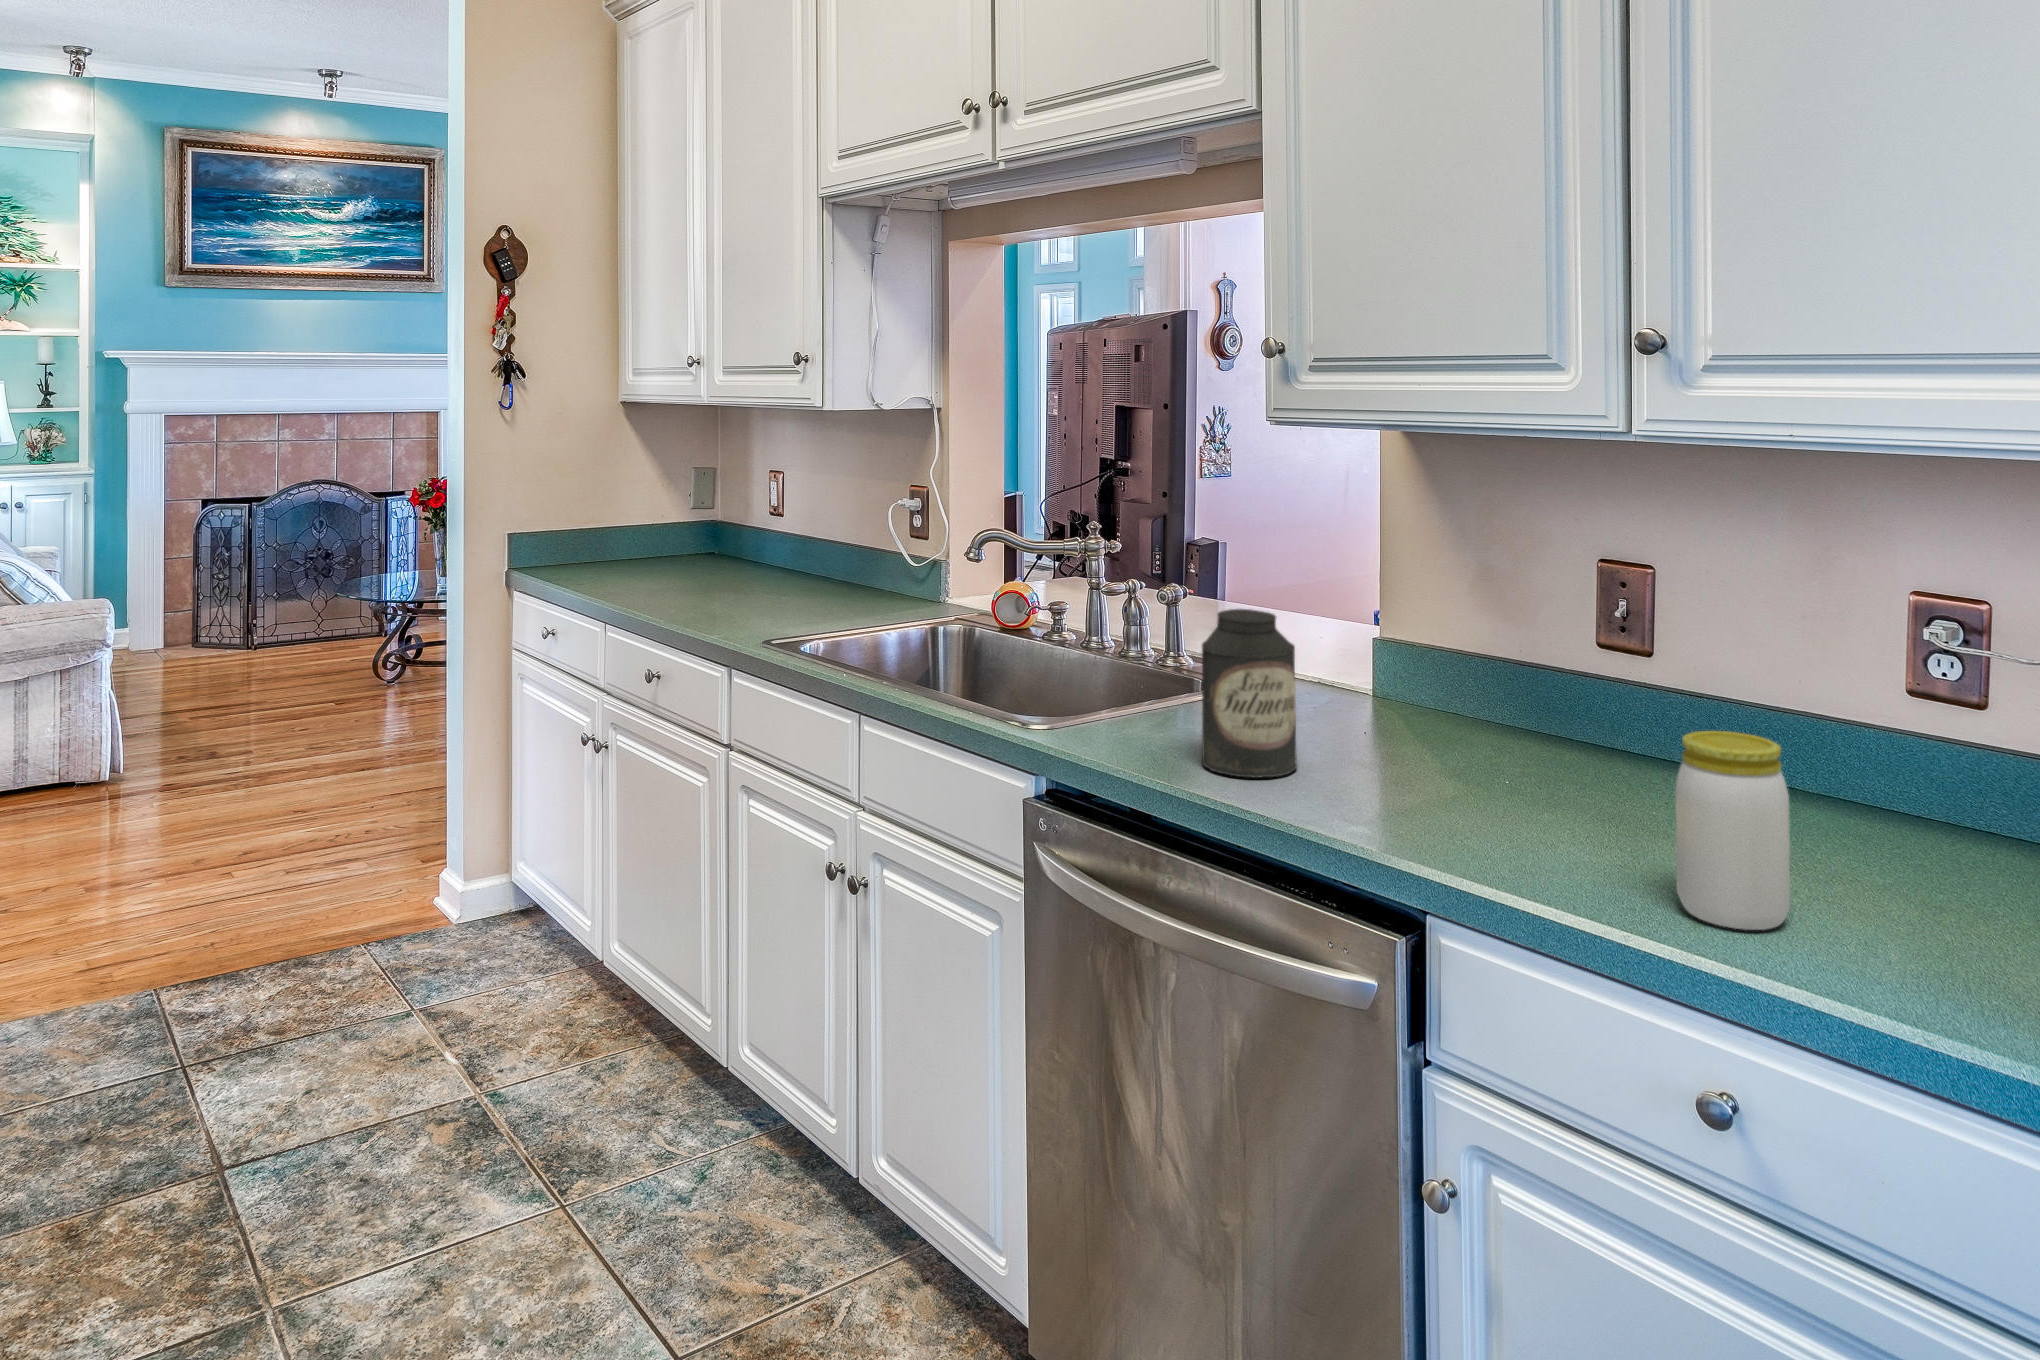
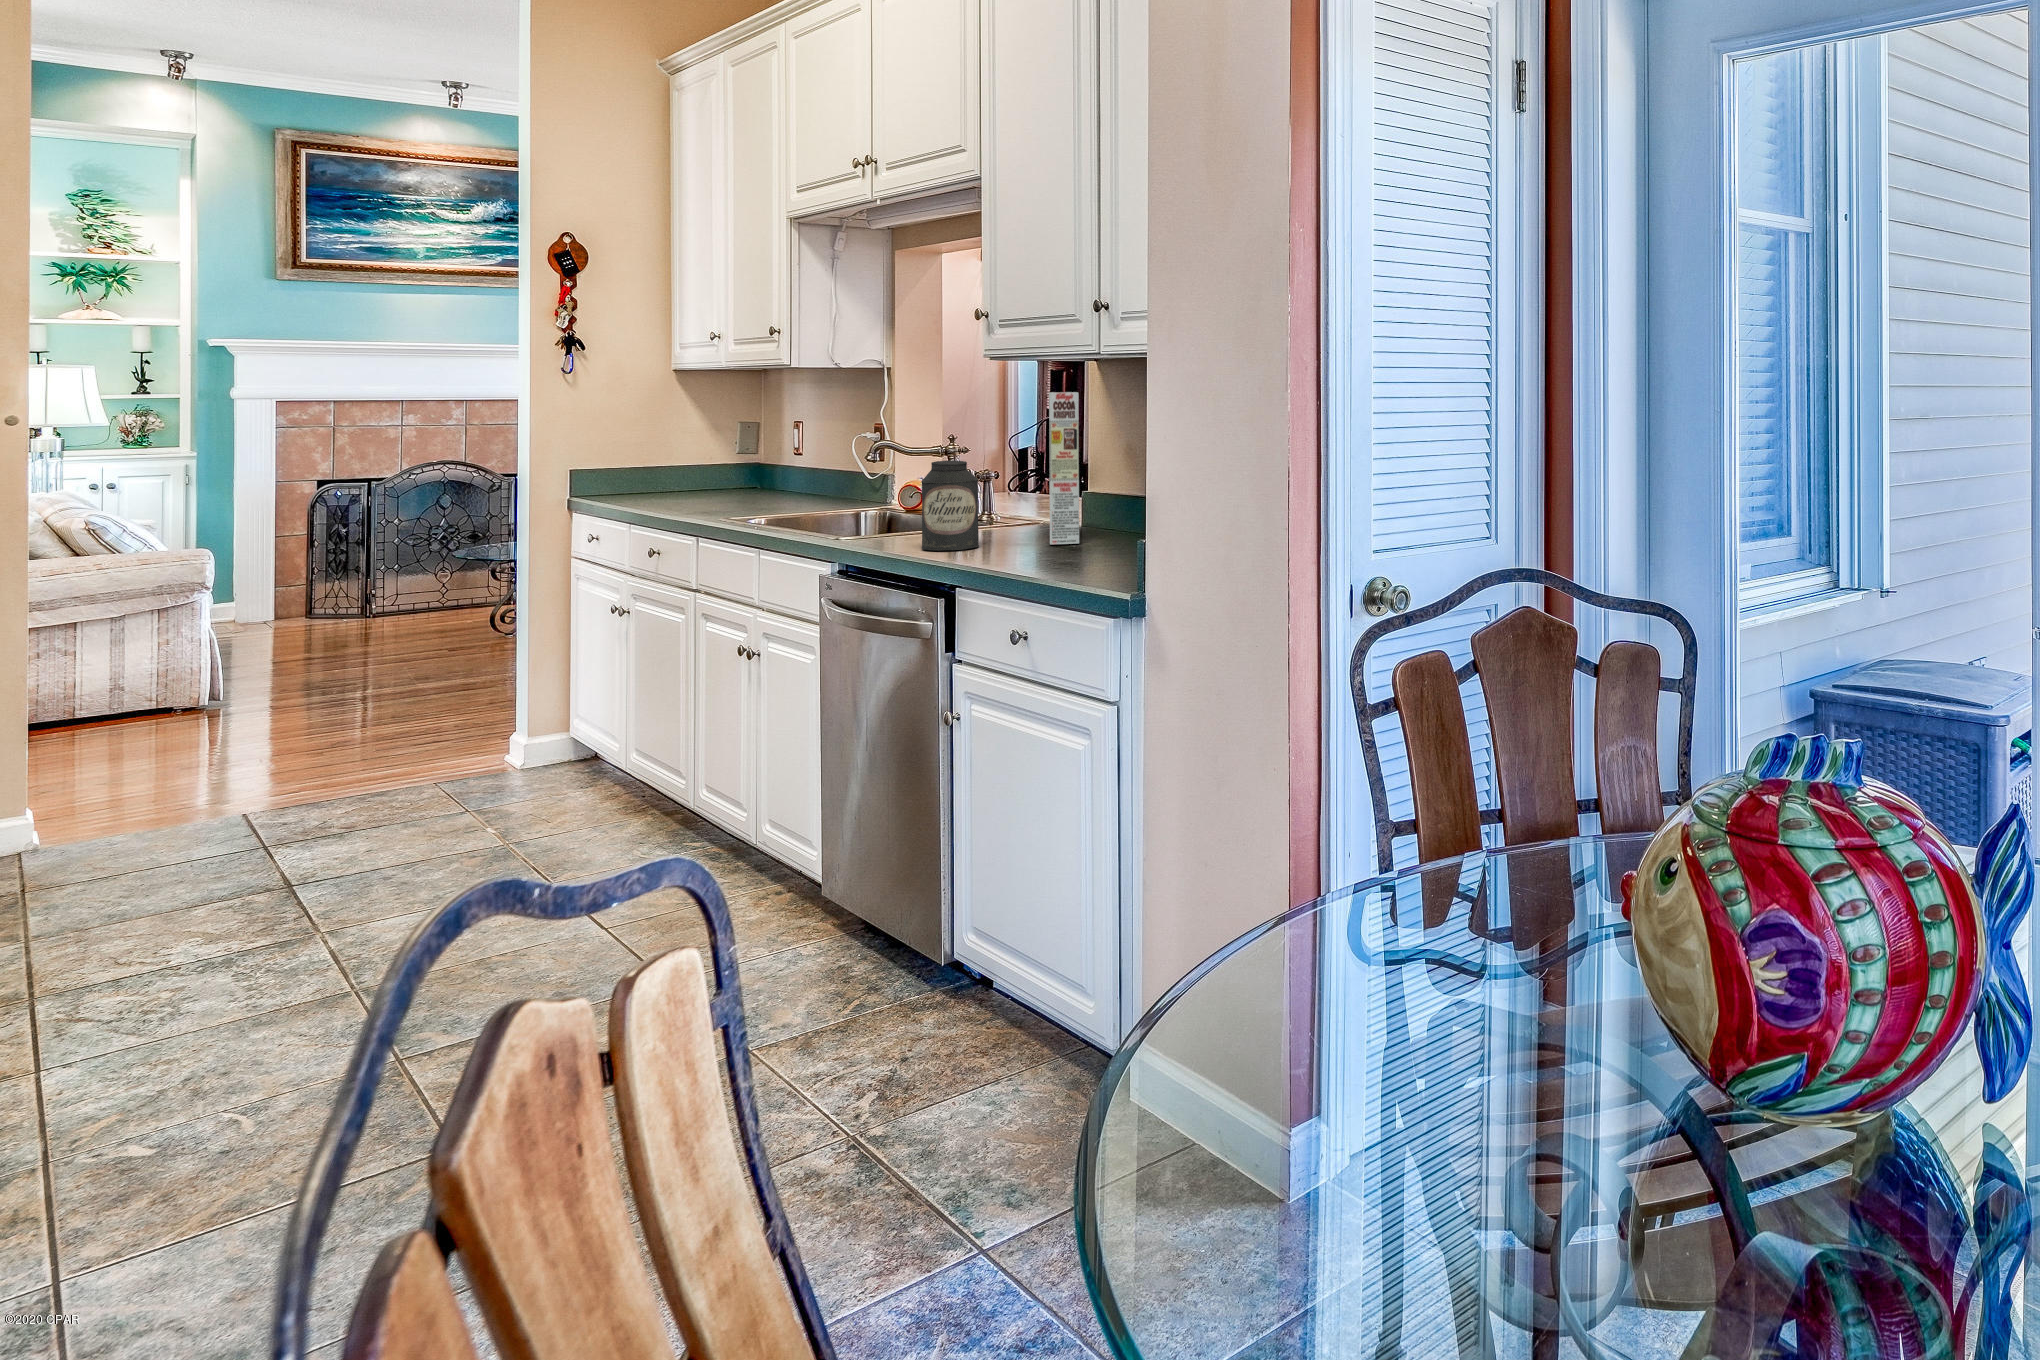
cereal box: none [1347,479,1467,765] -> present [1049,392,1079,544]
jar: present [1676,731,1790,930] -> none [1072,490,1122,578]

